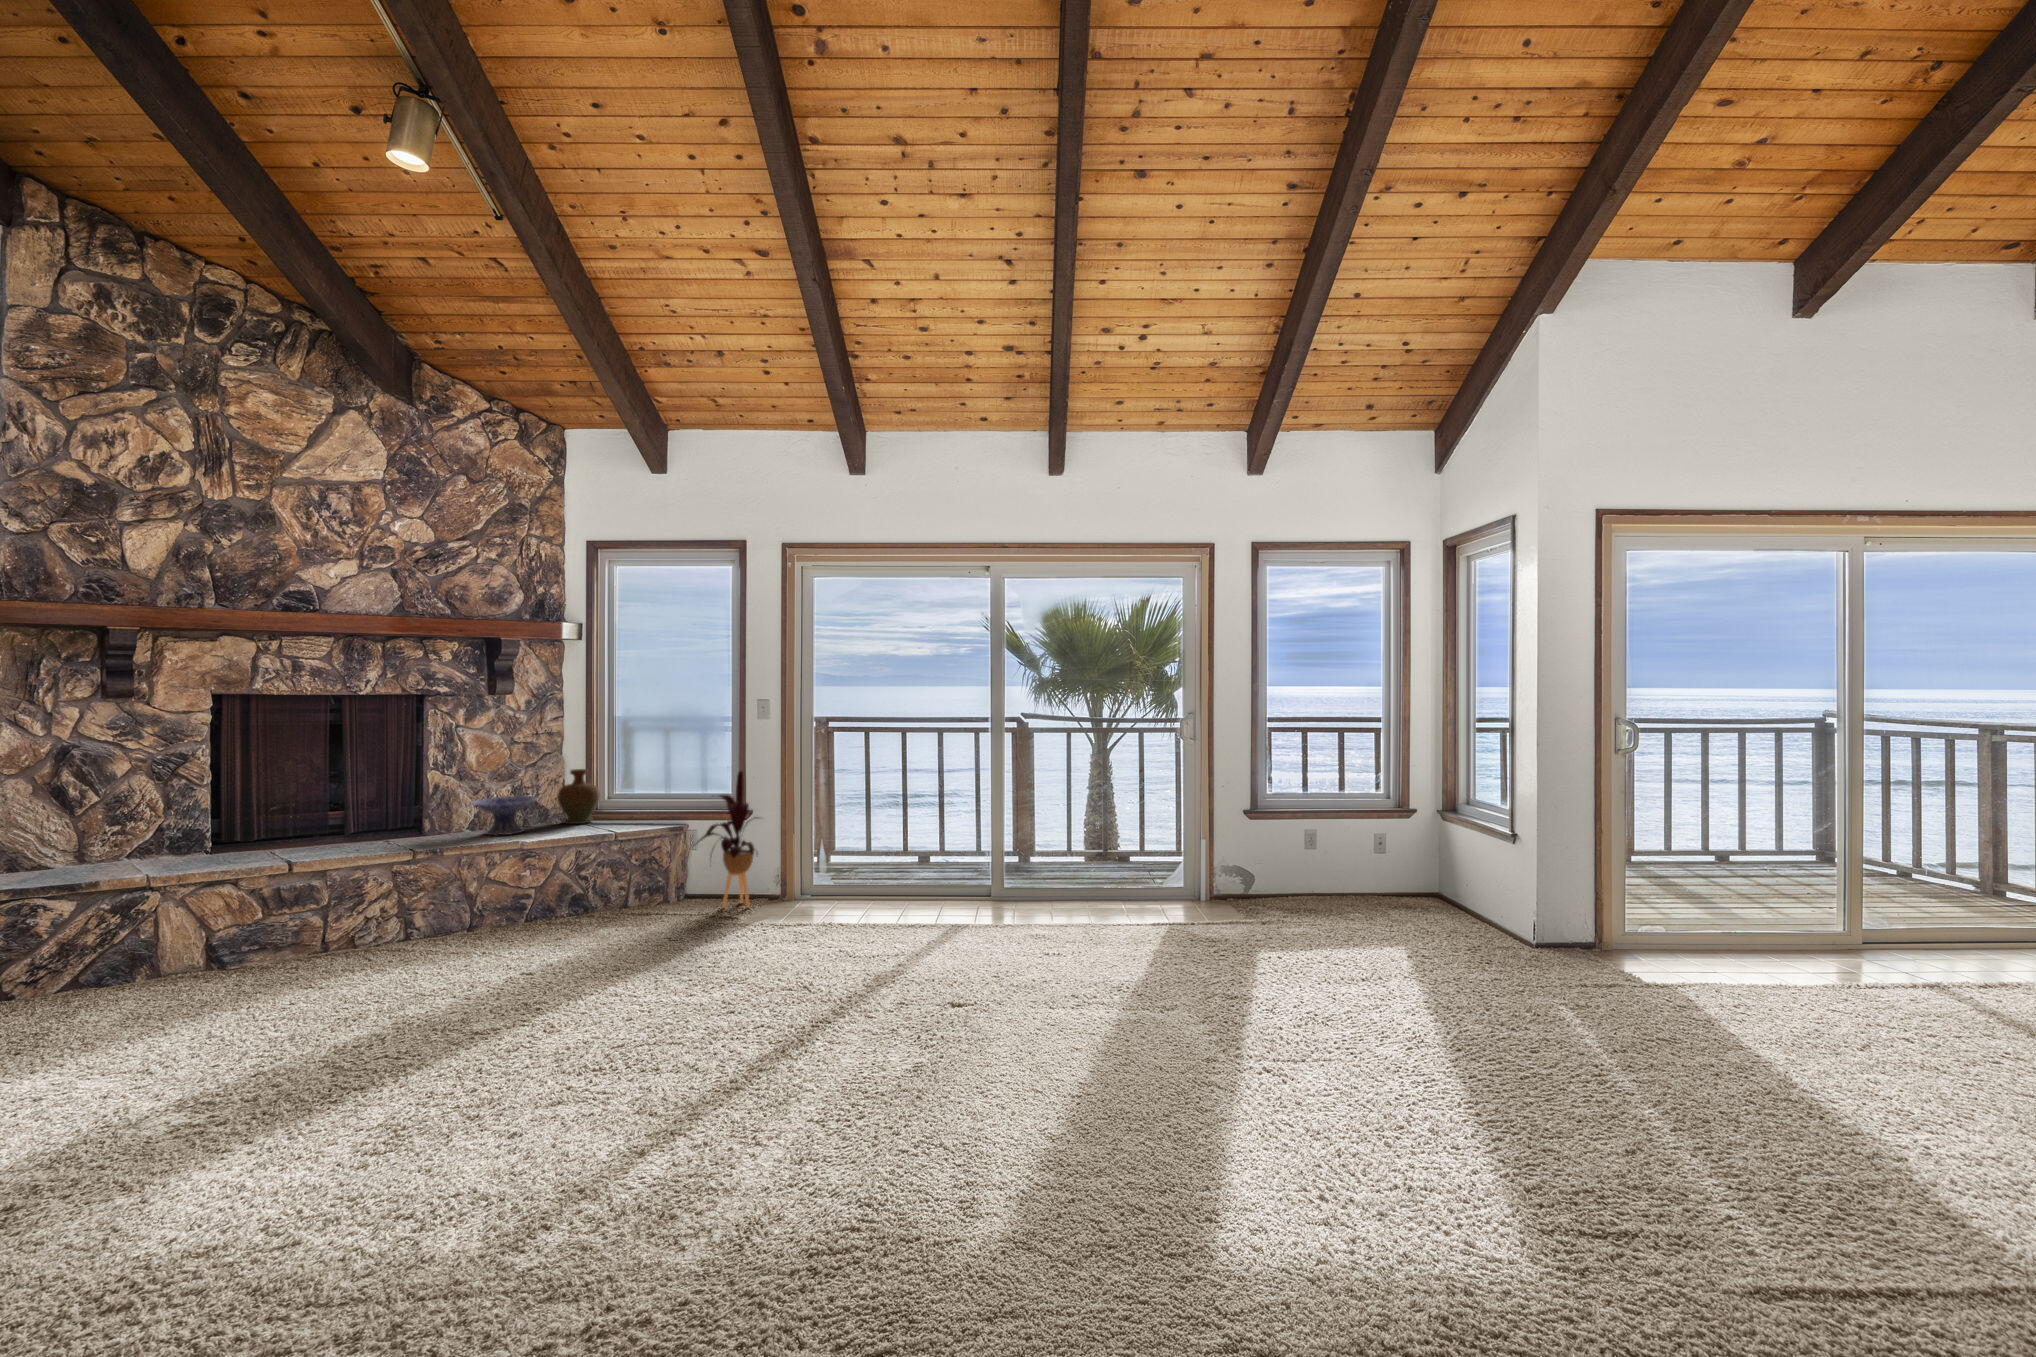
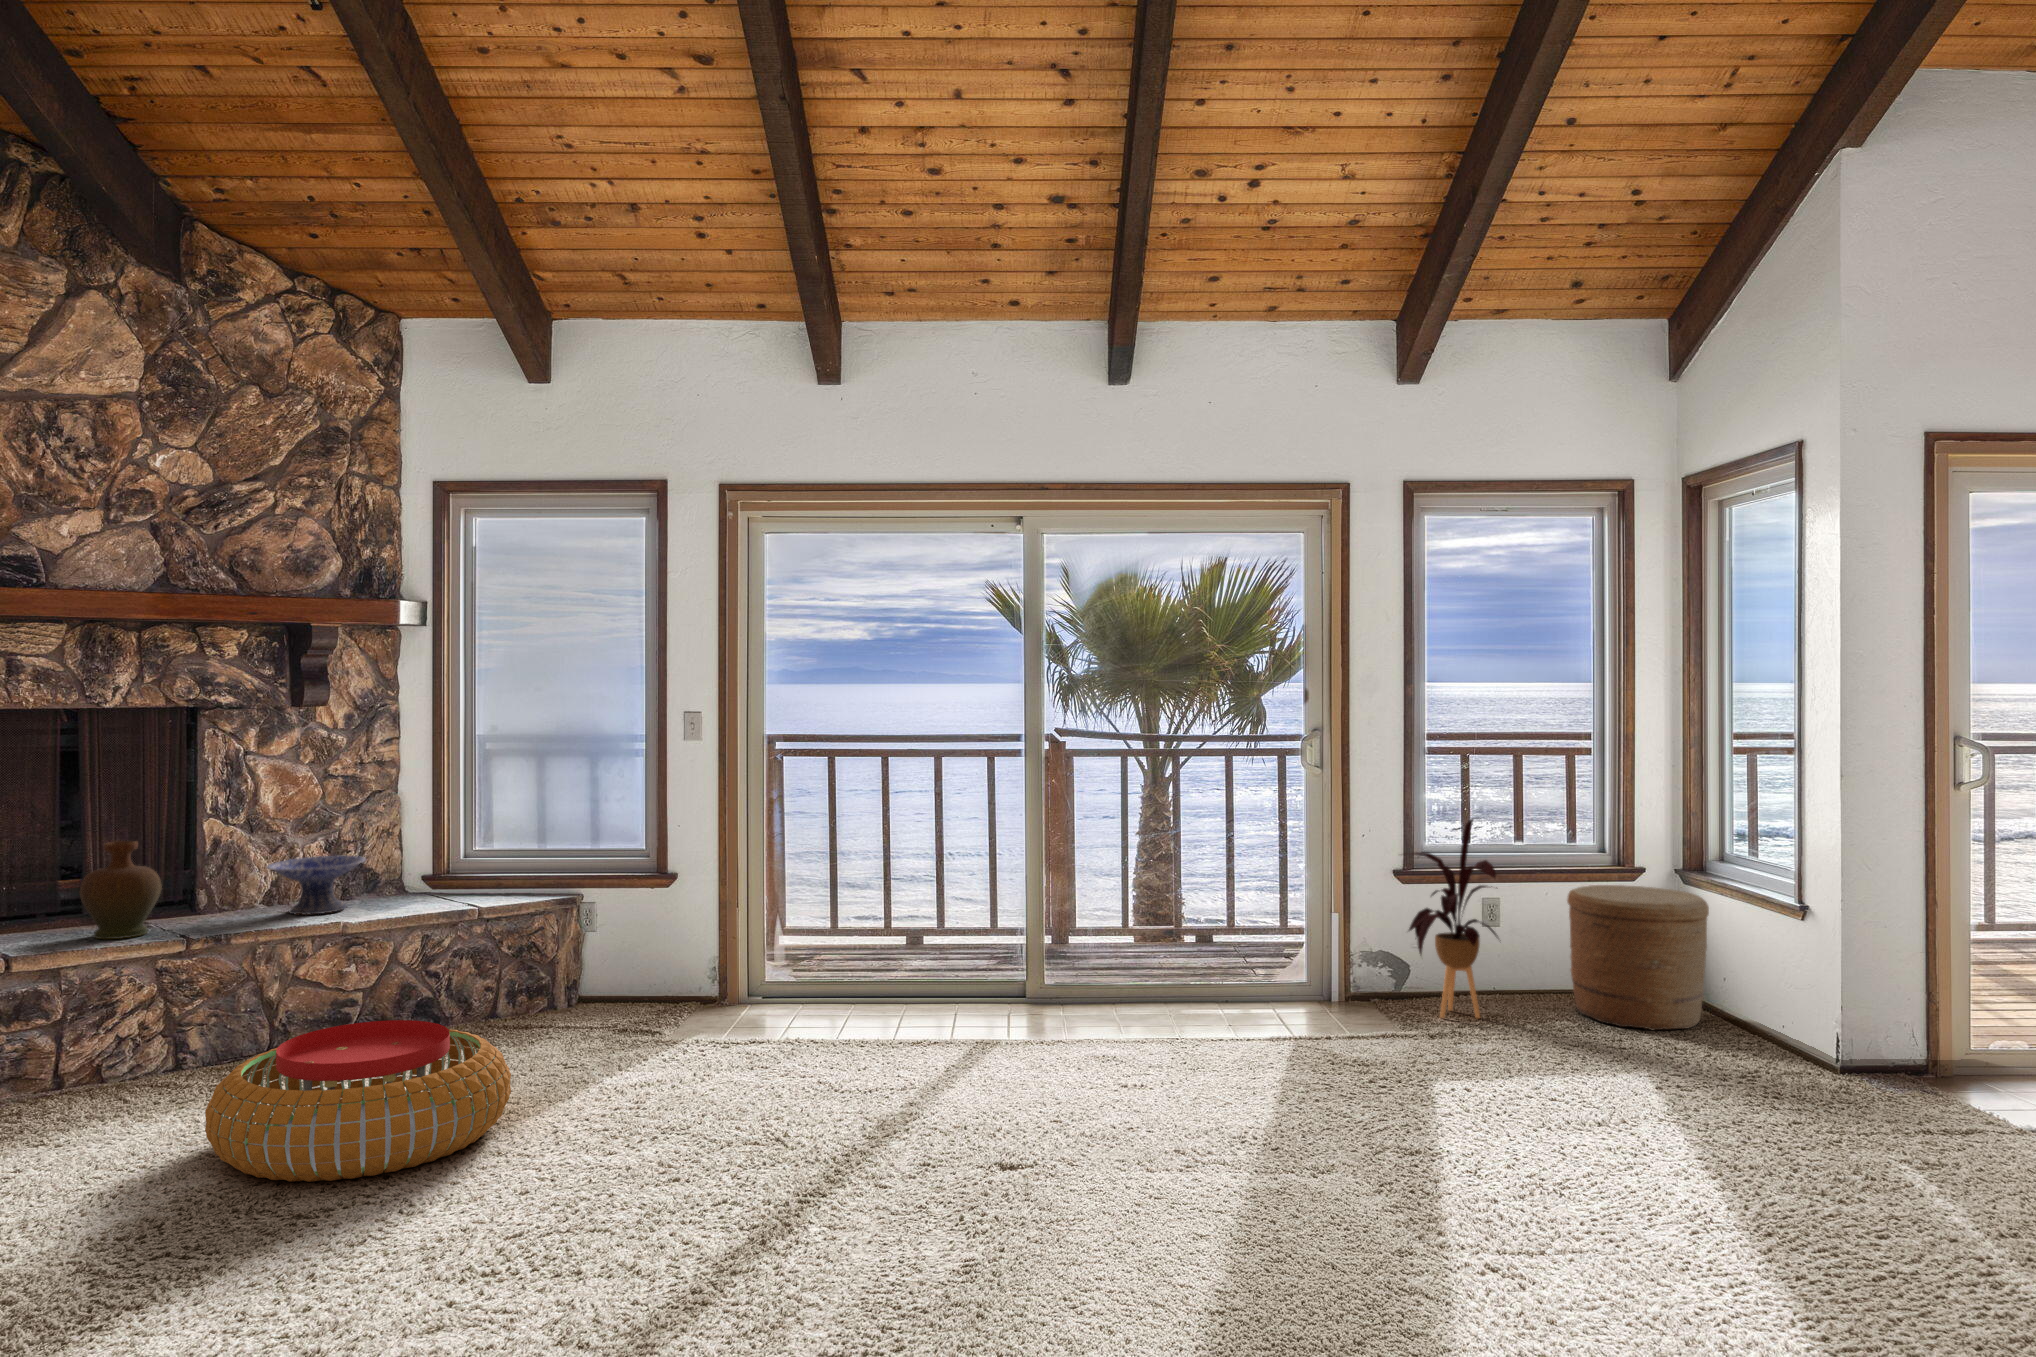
decorative vase: present [557,769,600,824] -> present [79,841,162,939]
house plant: present [697,771,759,908] -> present [1409,819,1498,1018]
woven basket: none [1362,820,1457,919] -> present [1567,885,1709,1031]
pouf: none [418,905,627,1012] -> present [205,1020,511,1182]

